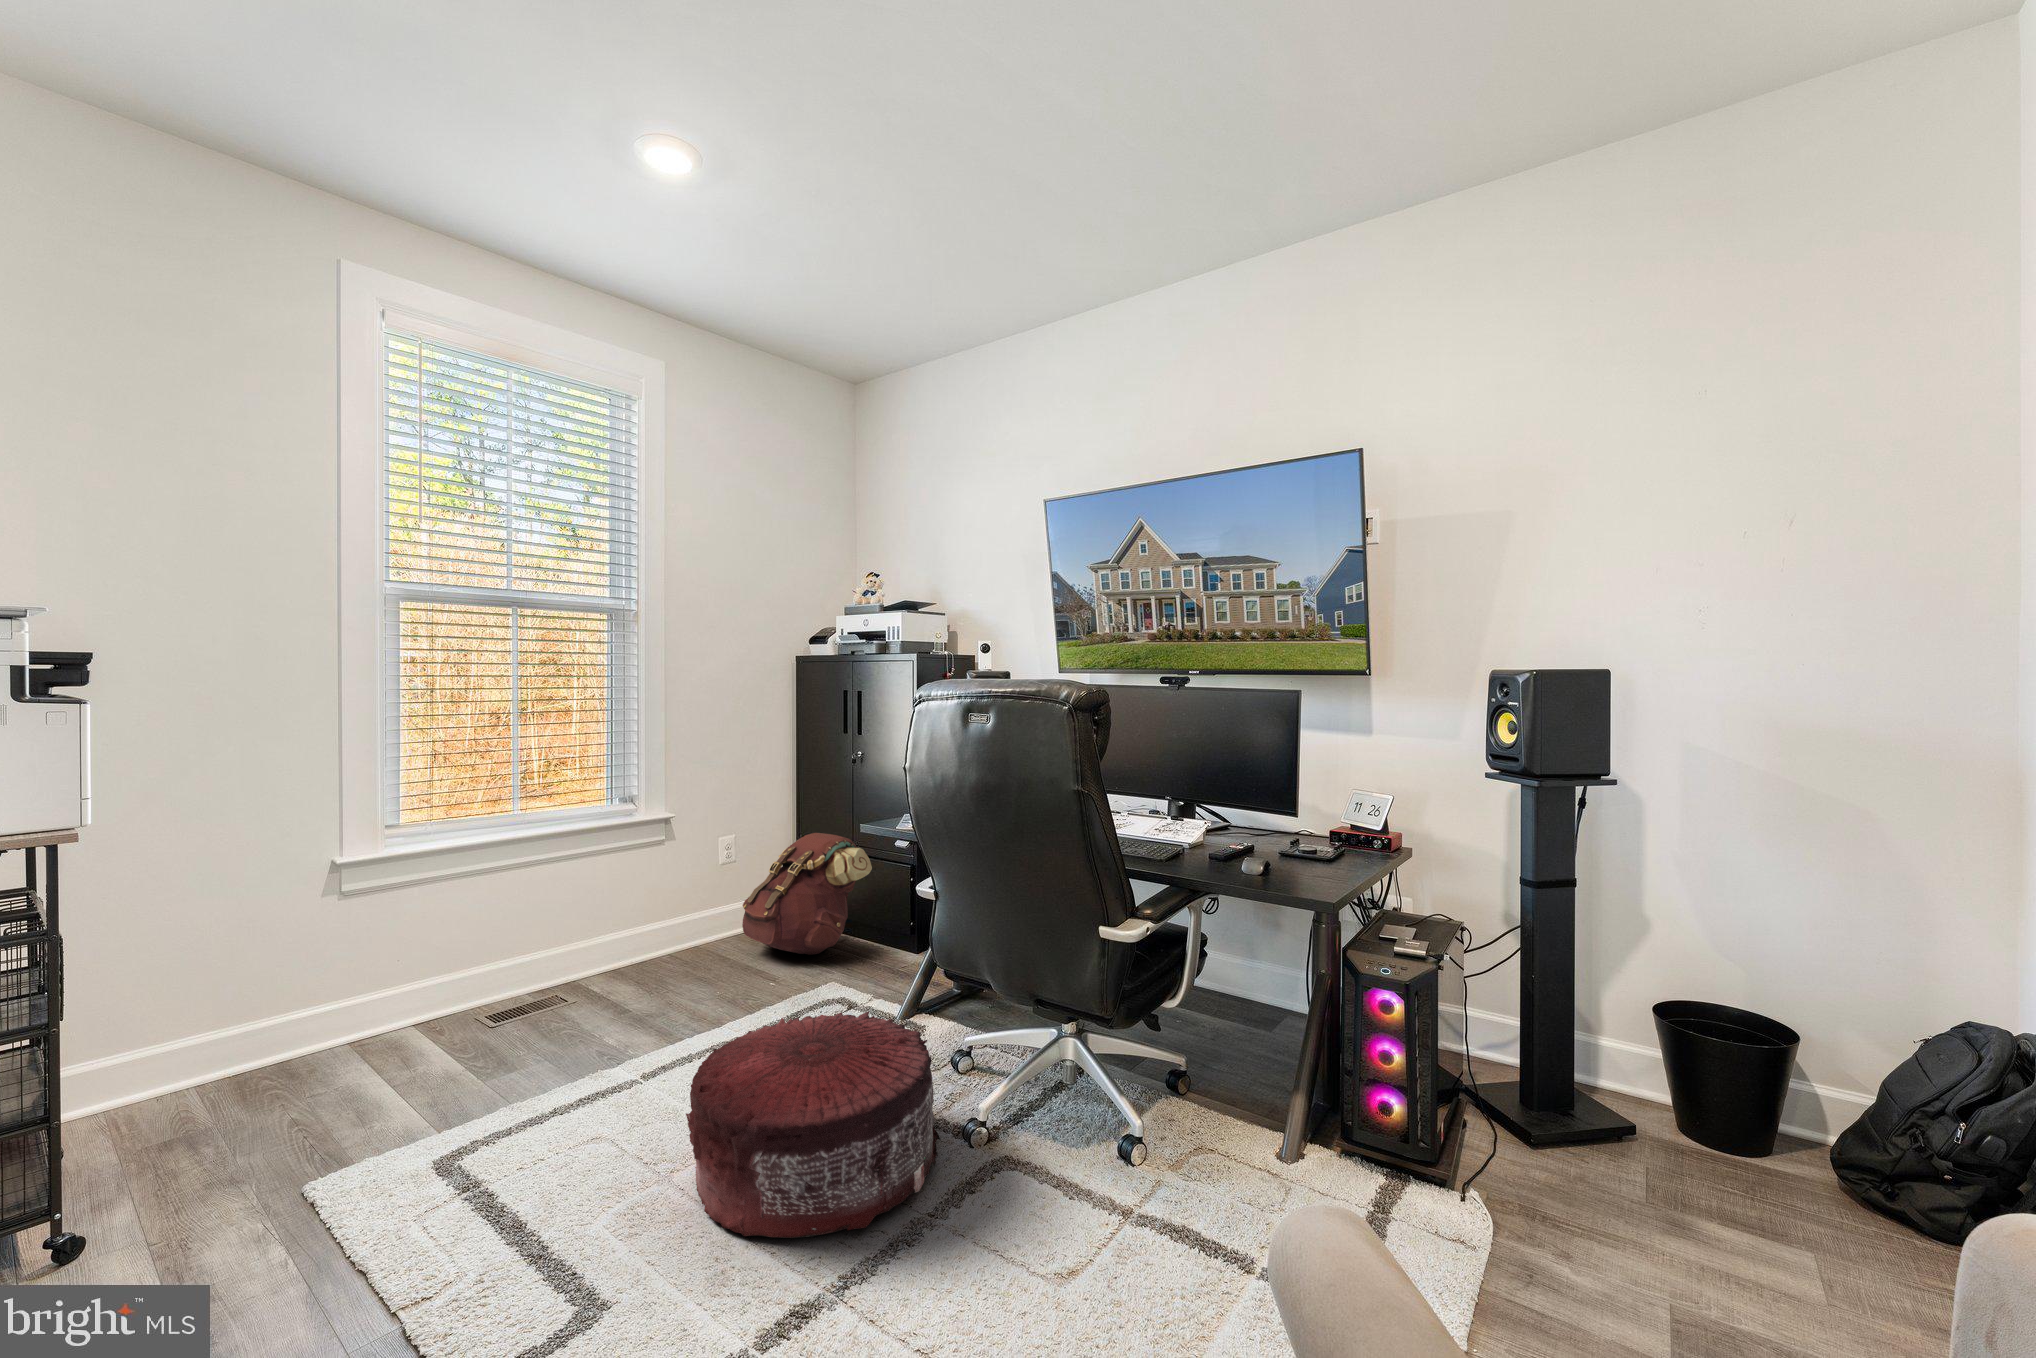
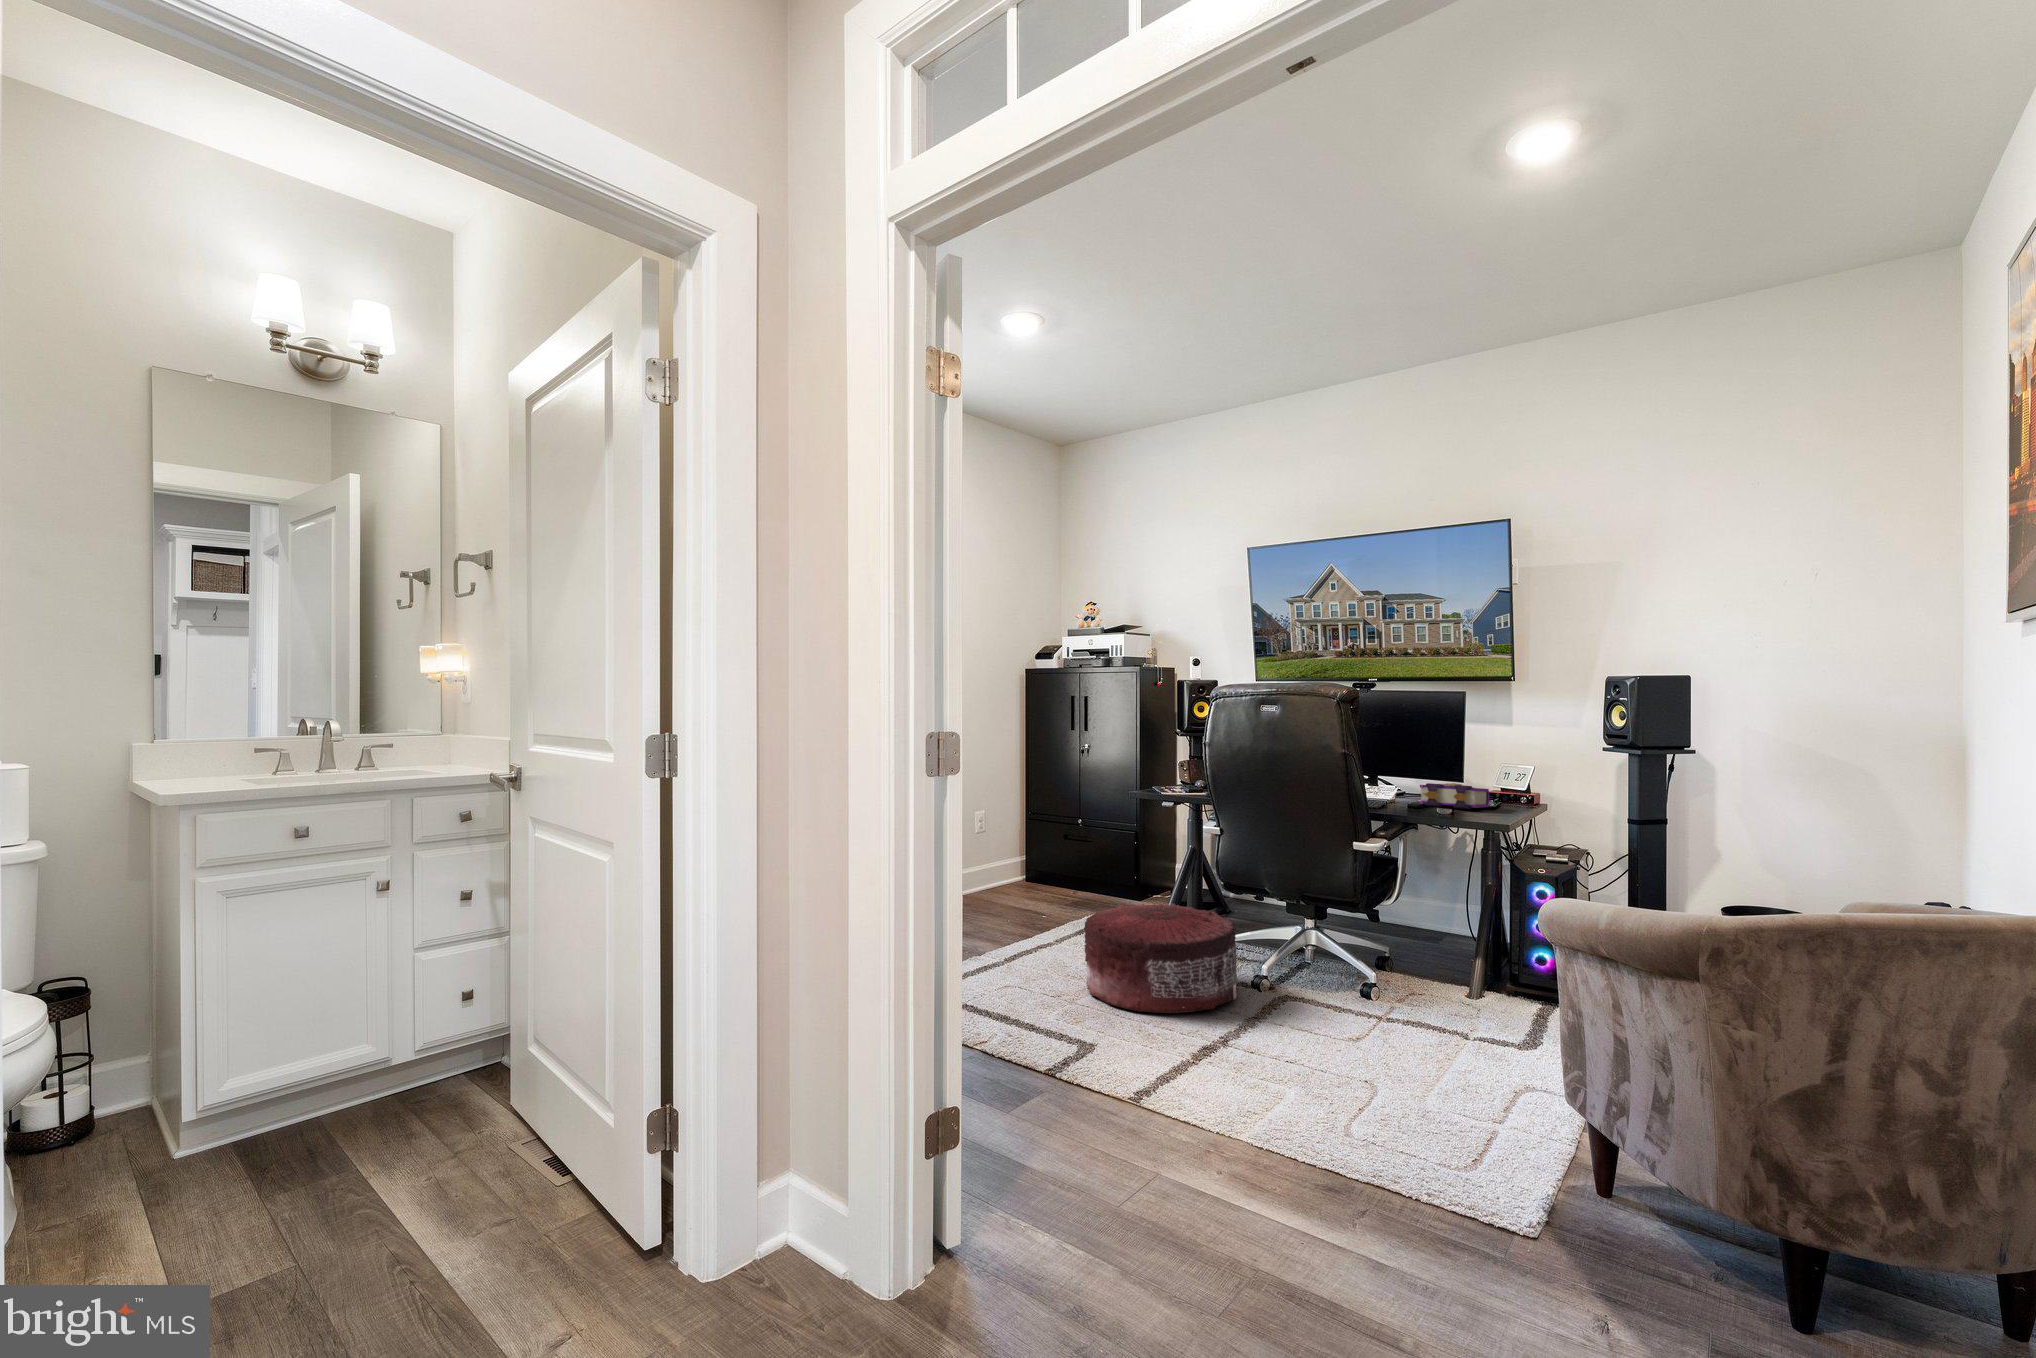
book: none [1231,823,1329,864] -> present [1419,783,1489,809]
backpack: present [742,833,872,955] -> none [1009,809,1107,901]

